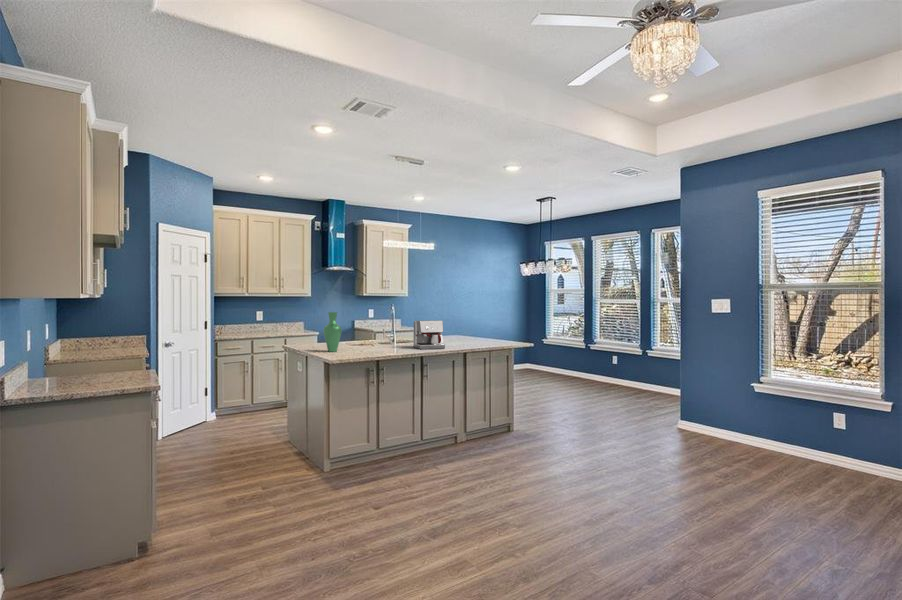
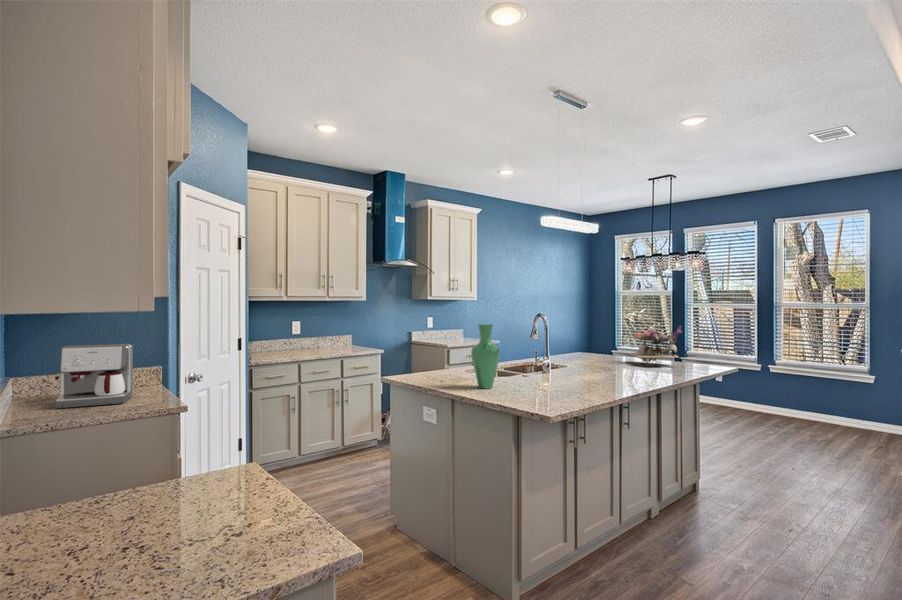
flower arrangement: none [473,316,505,343] -> present [630,326,682,363]
coffee maker: present [413,320,445,349] -> present [54,344,133,408]

